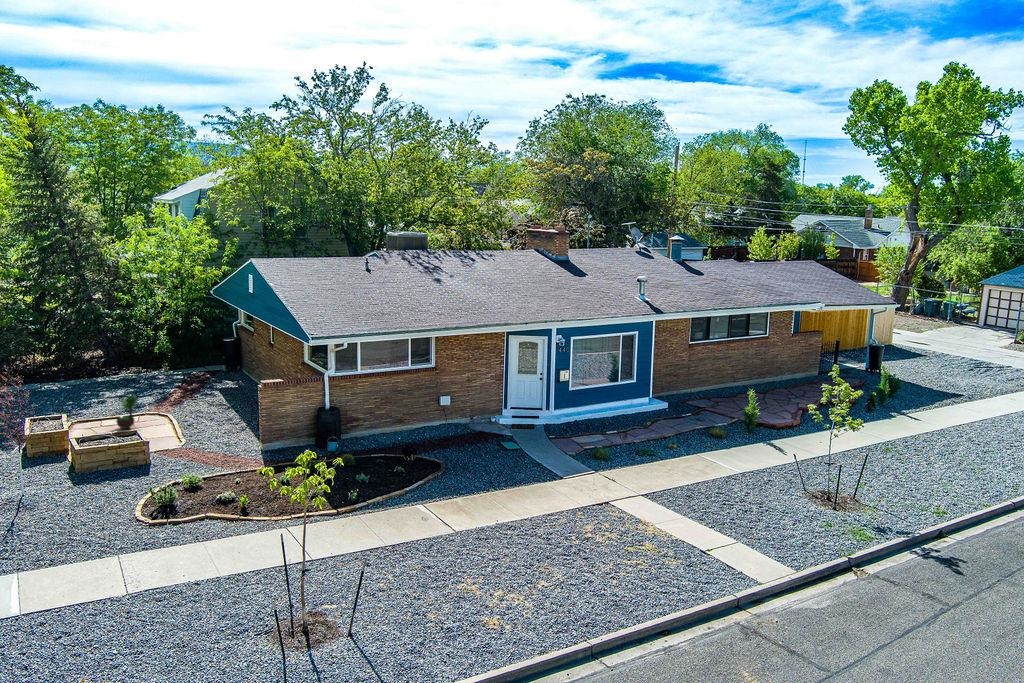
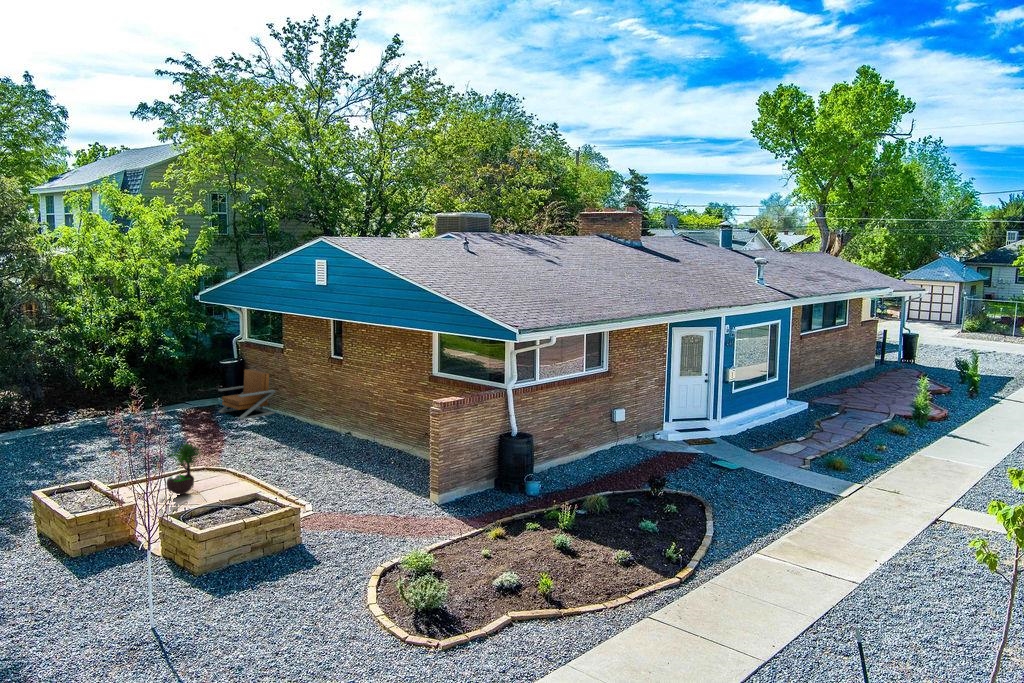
lounge chair: none [218,345,254,382] -> present [218,369,275,420]

